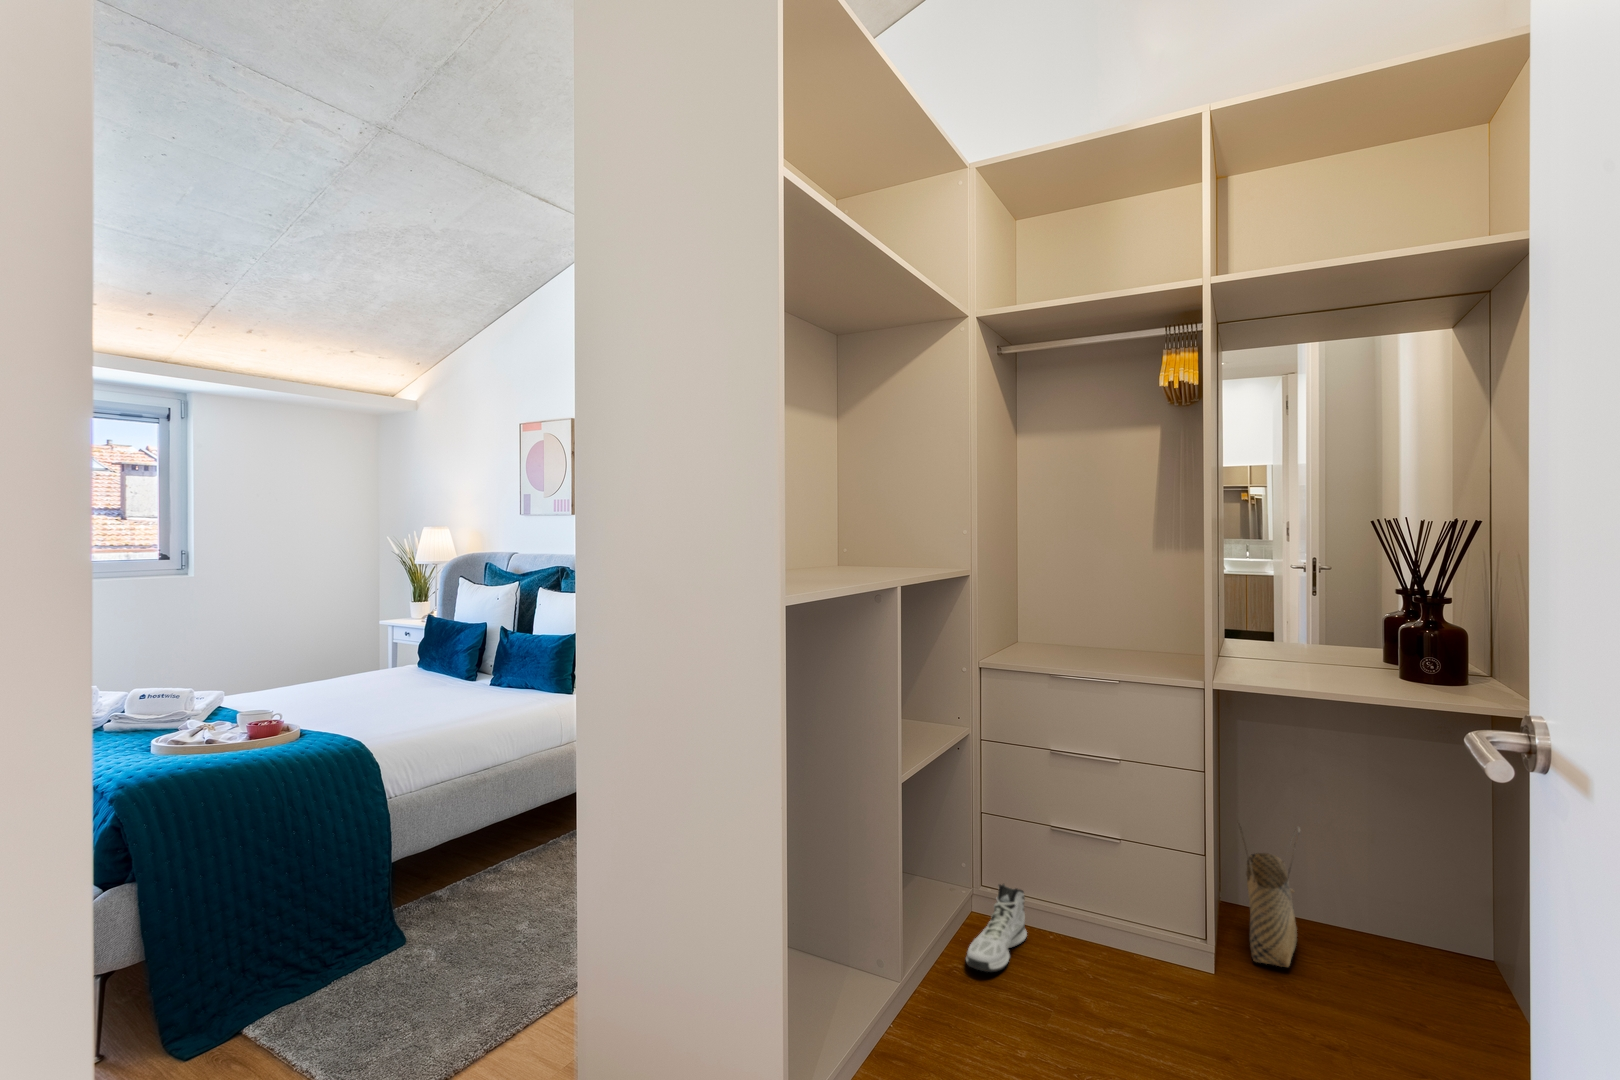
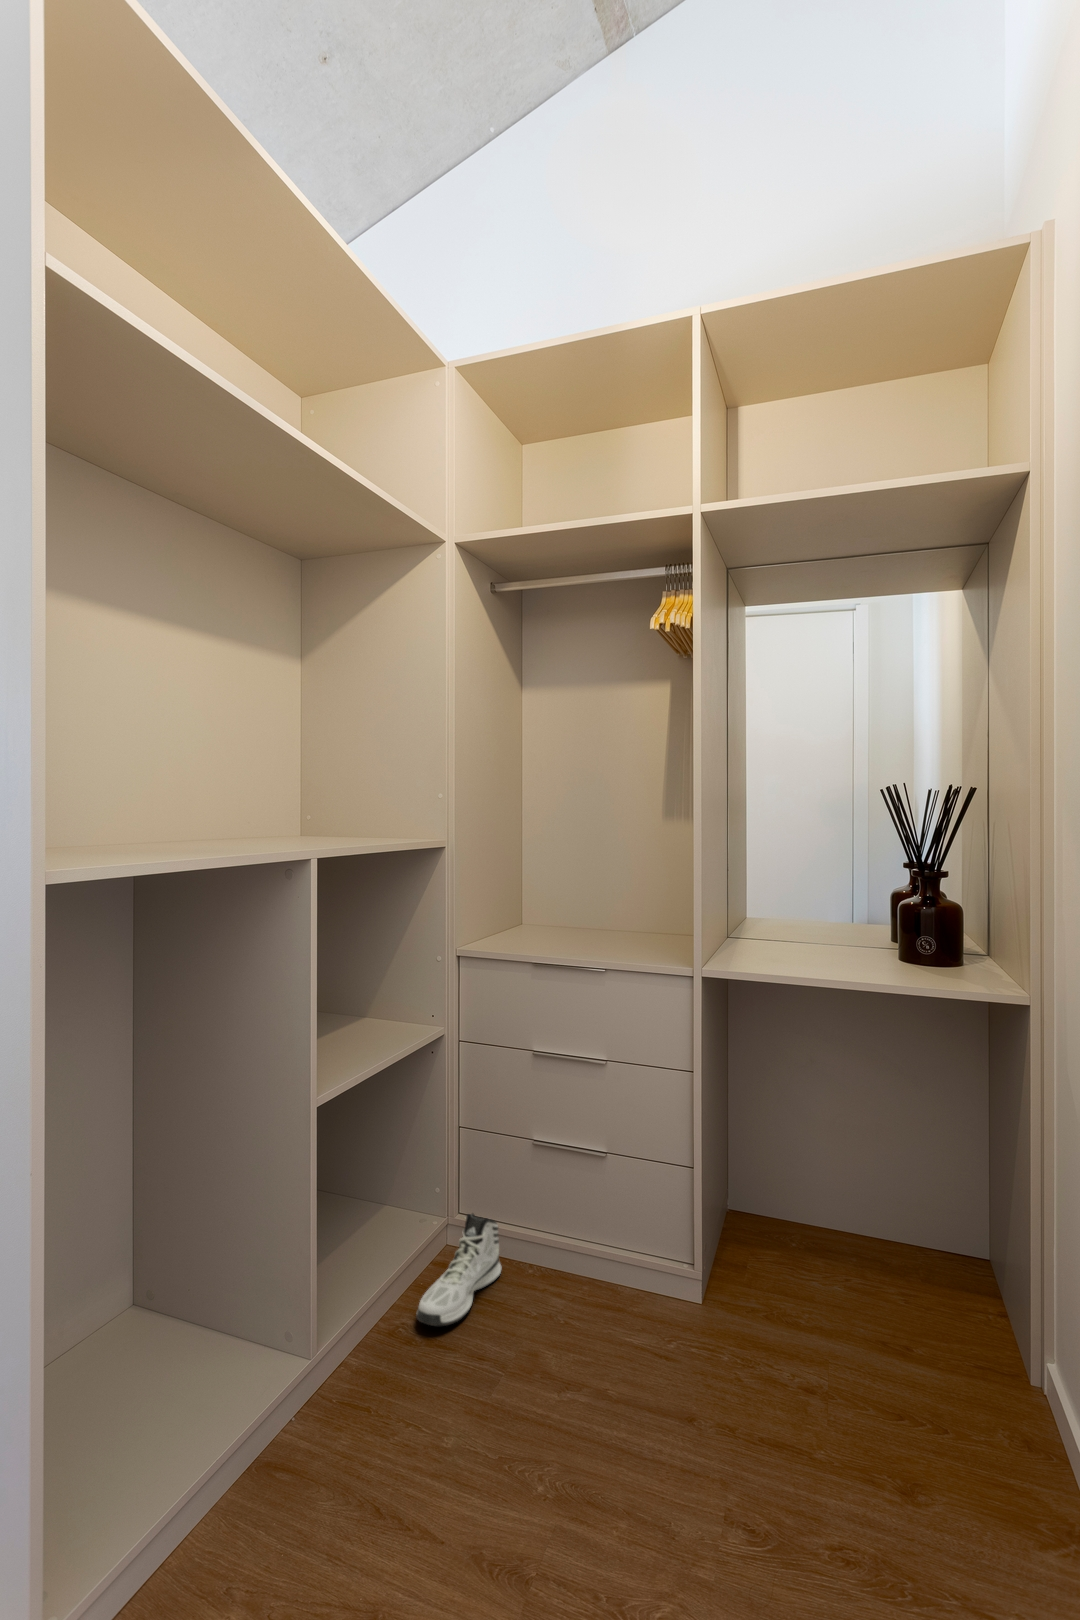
woven basket: present [1237,821,1300,967] -> none [736,1123,798,1290]

